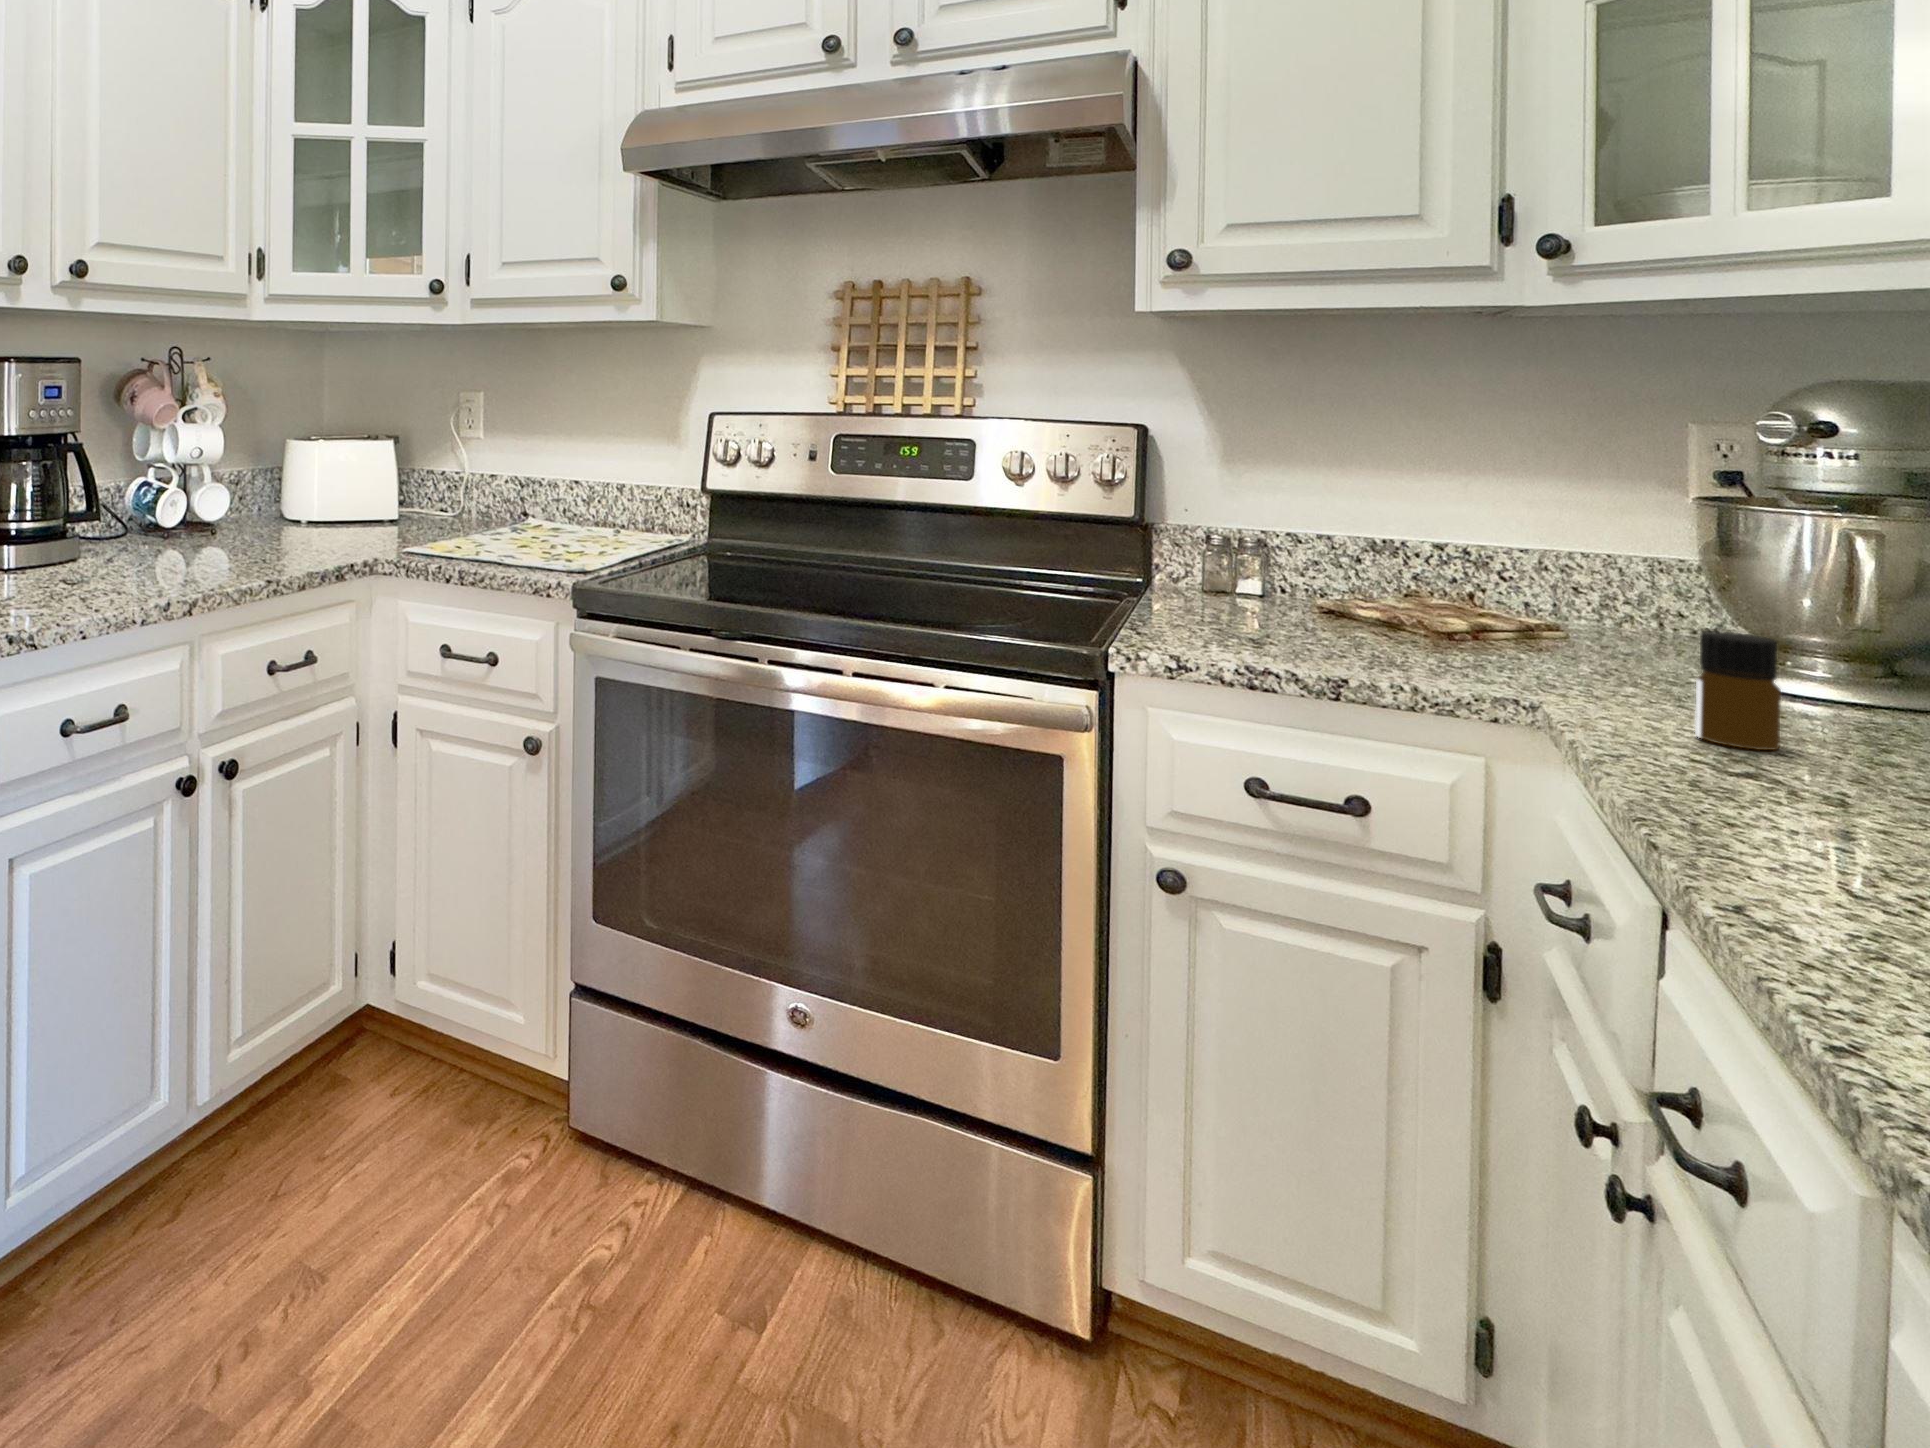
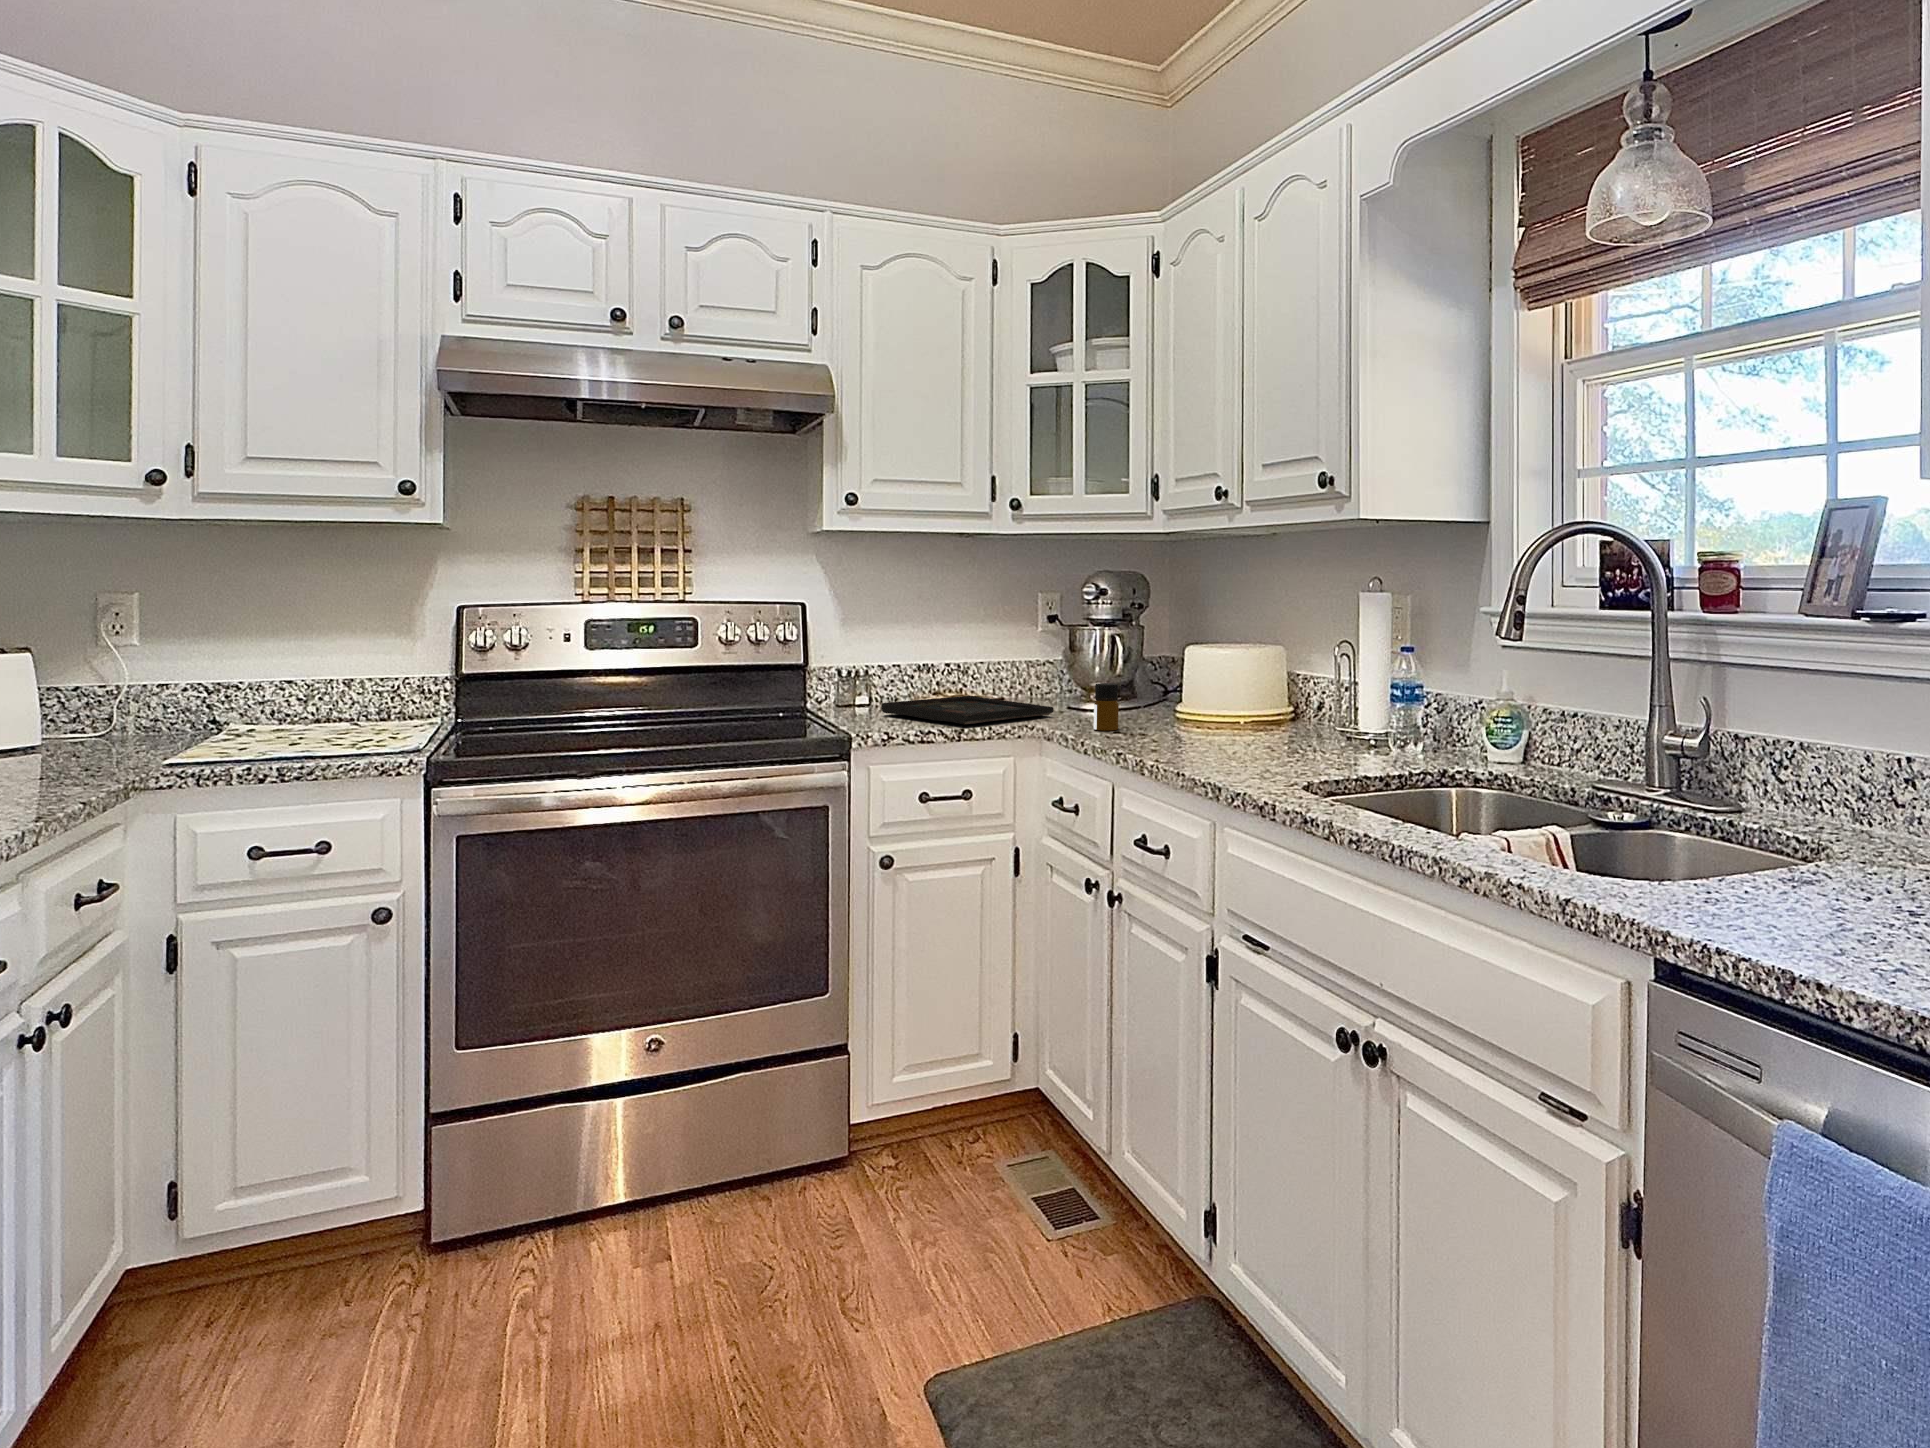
tray: none [1245,596,1627,675] -> present [881,696,1054,724]

